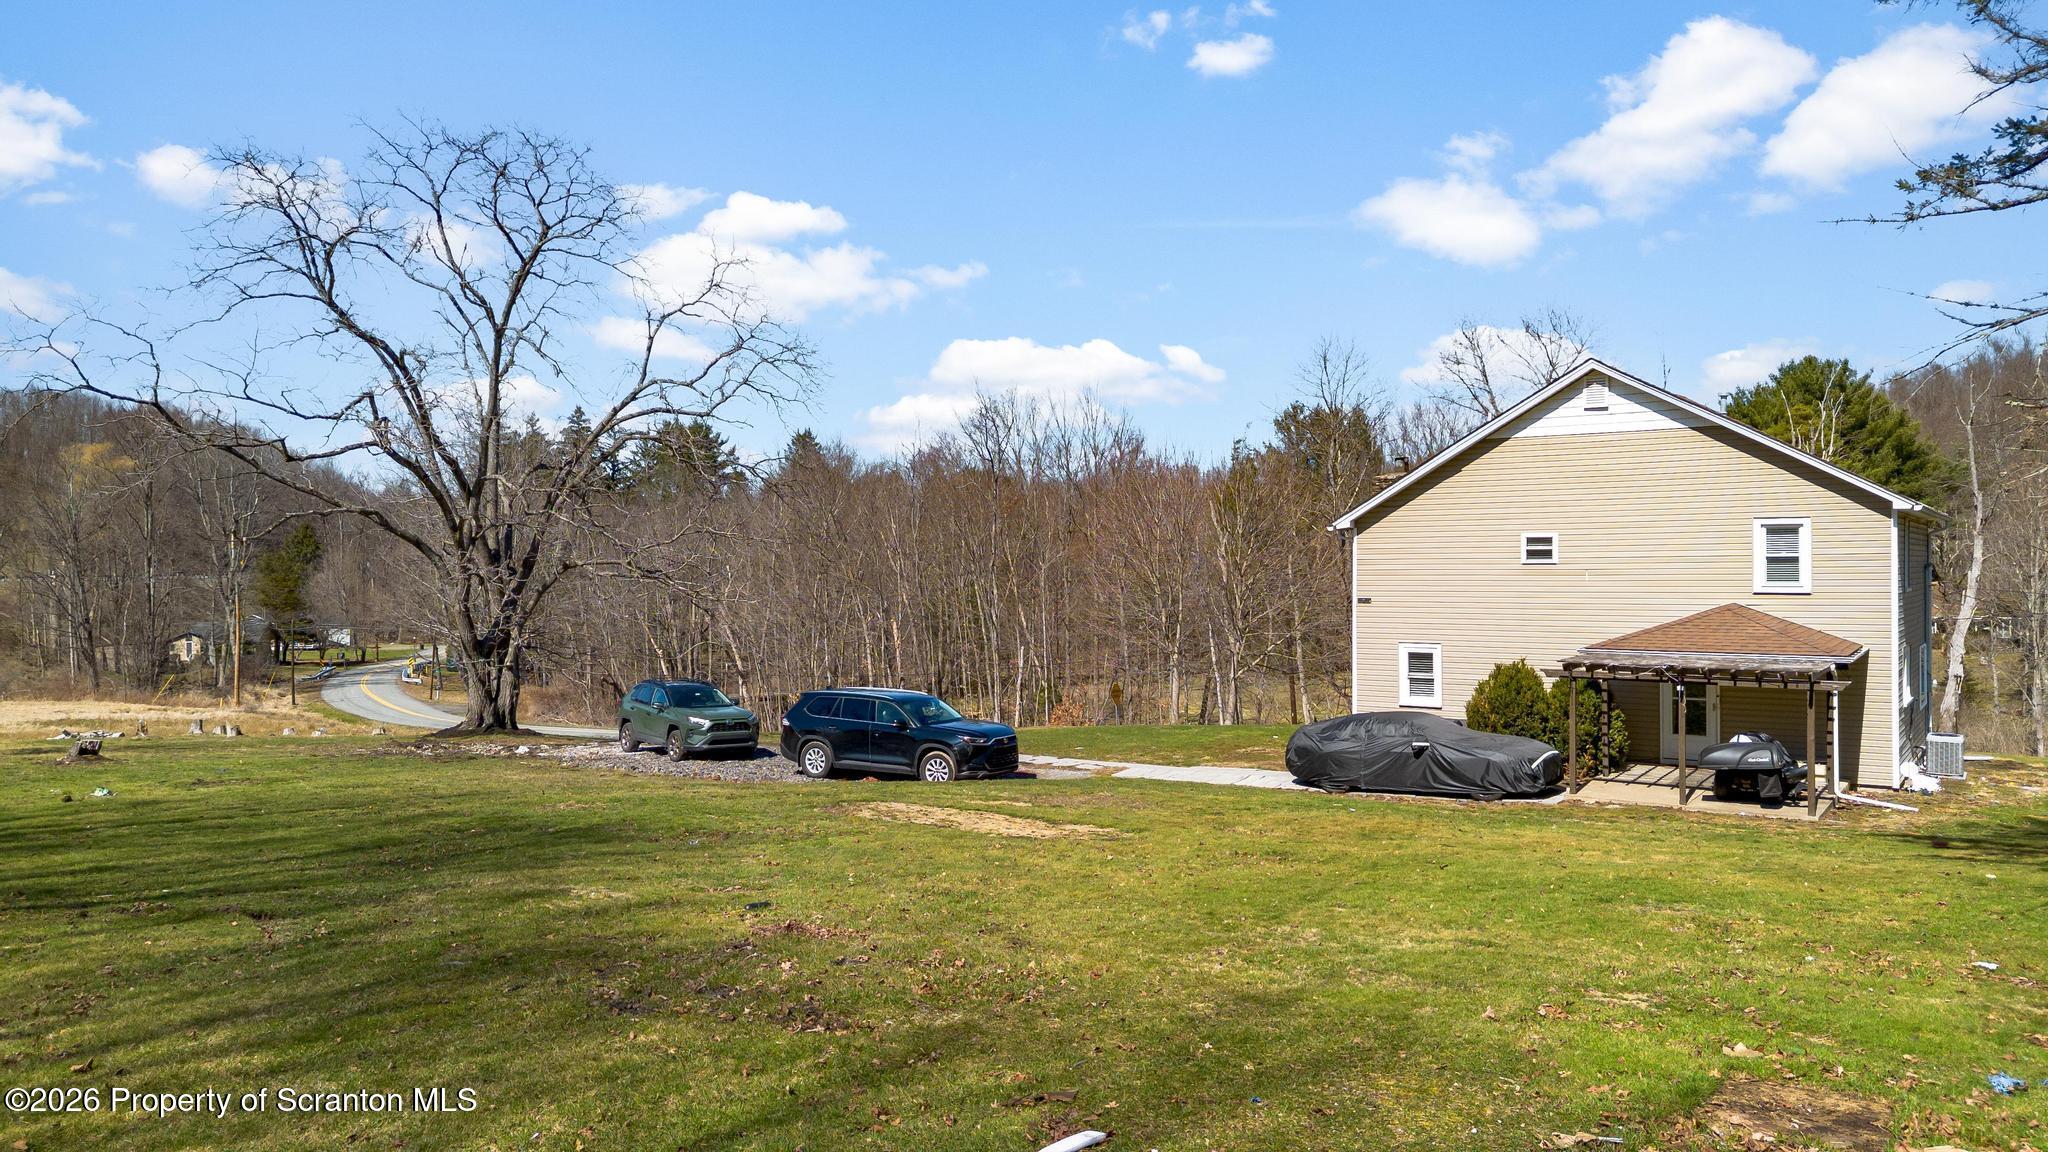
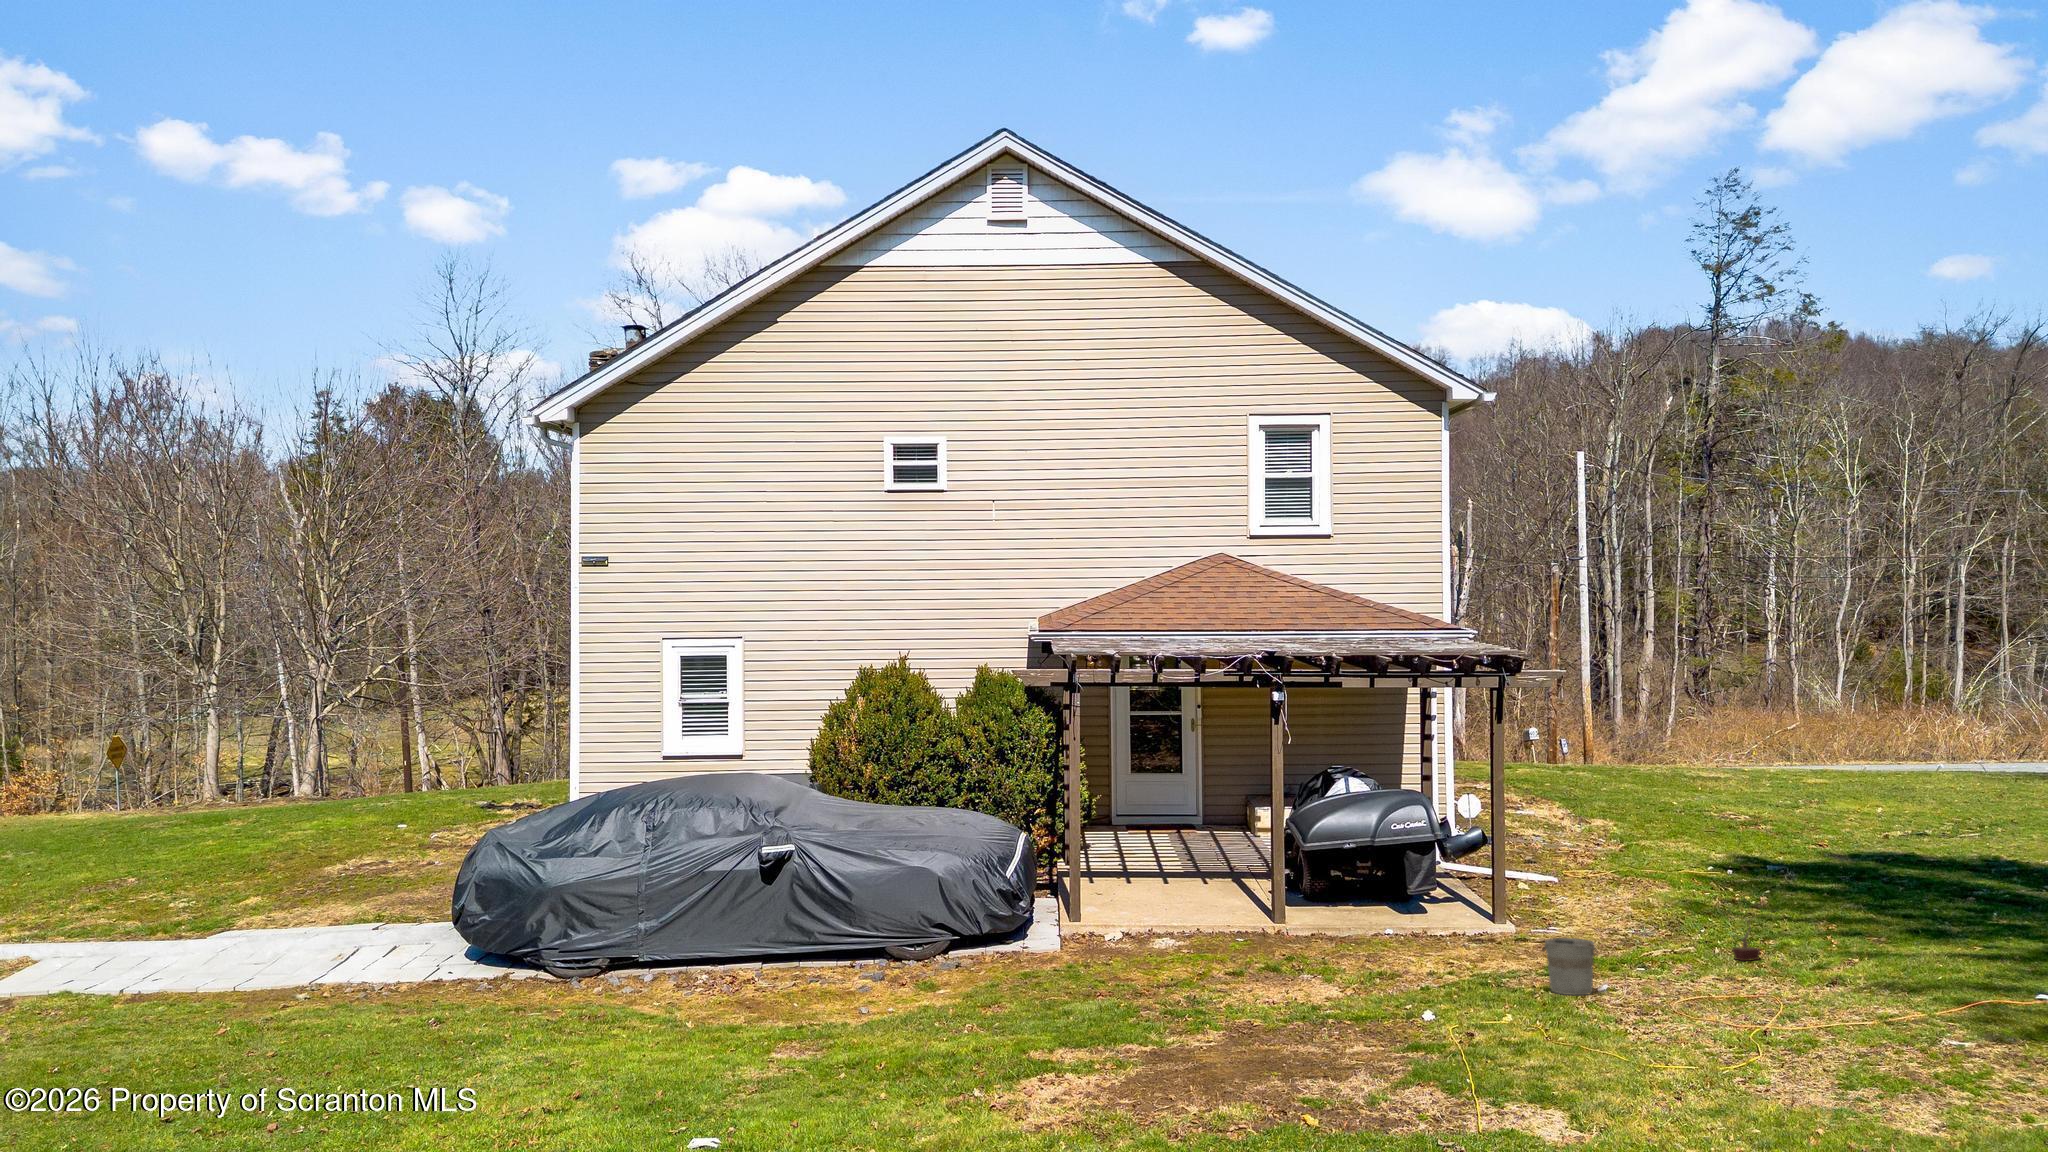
bucket: none [1774,816,1805,844] -> present [1541,938,1598,995]

